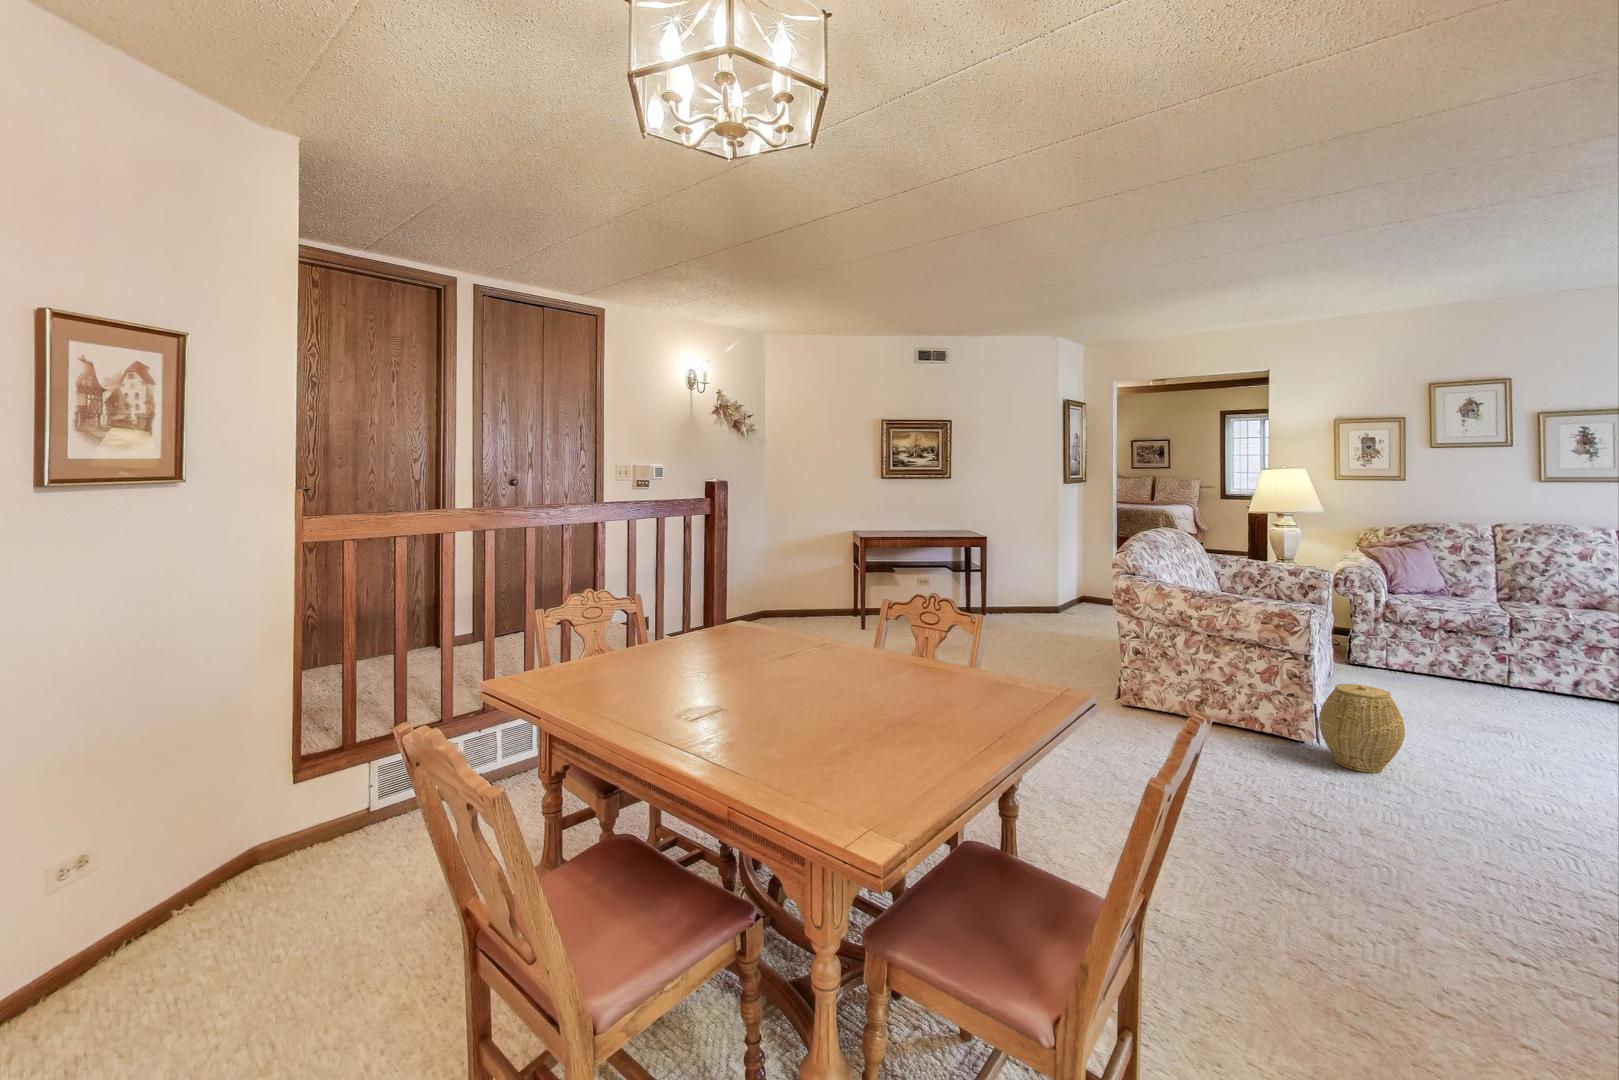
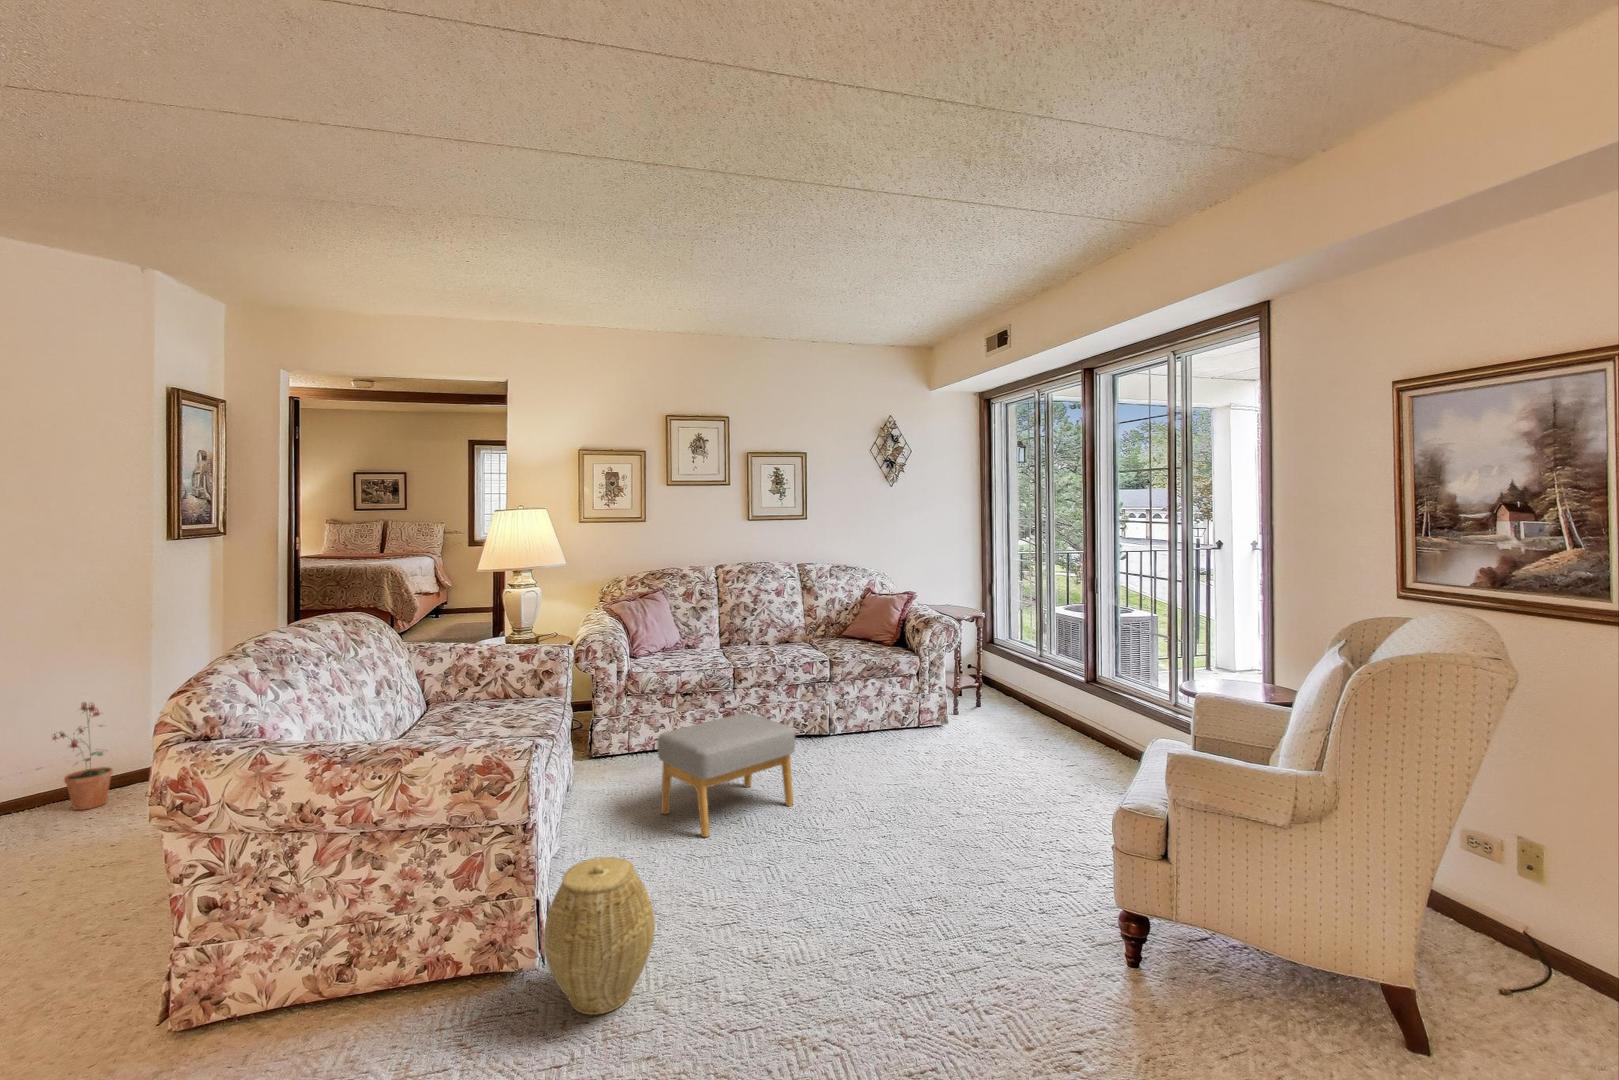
potted plant: none [1013,575,1038,628] -> present [52,702,113,810]
footstool: none [1413,645,1579,734] -> present [658,713,795,837]

